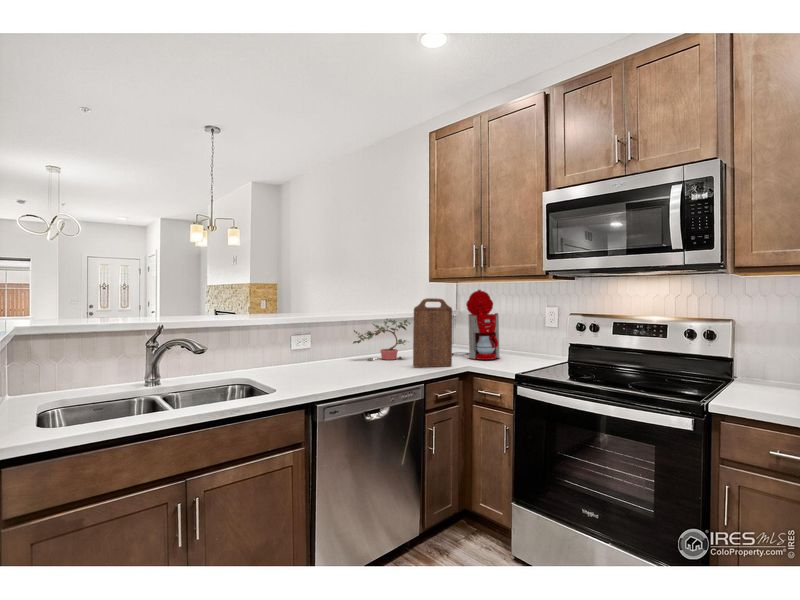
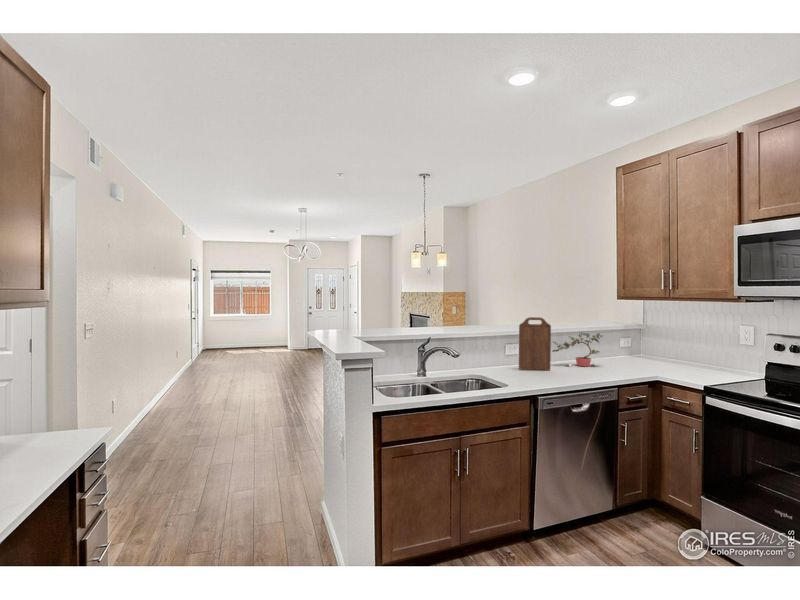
coffee maker: present [452,290,500,360] -> none [641,309,690,371]
cutting board: present [413,298,452,367] -> present [519,317,551,370]

